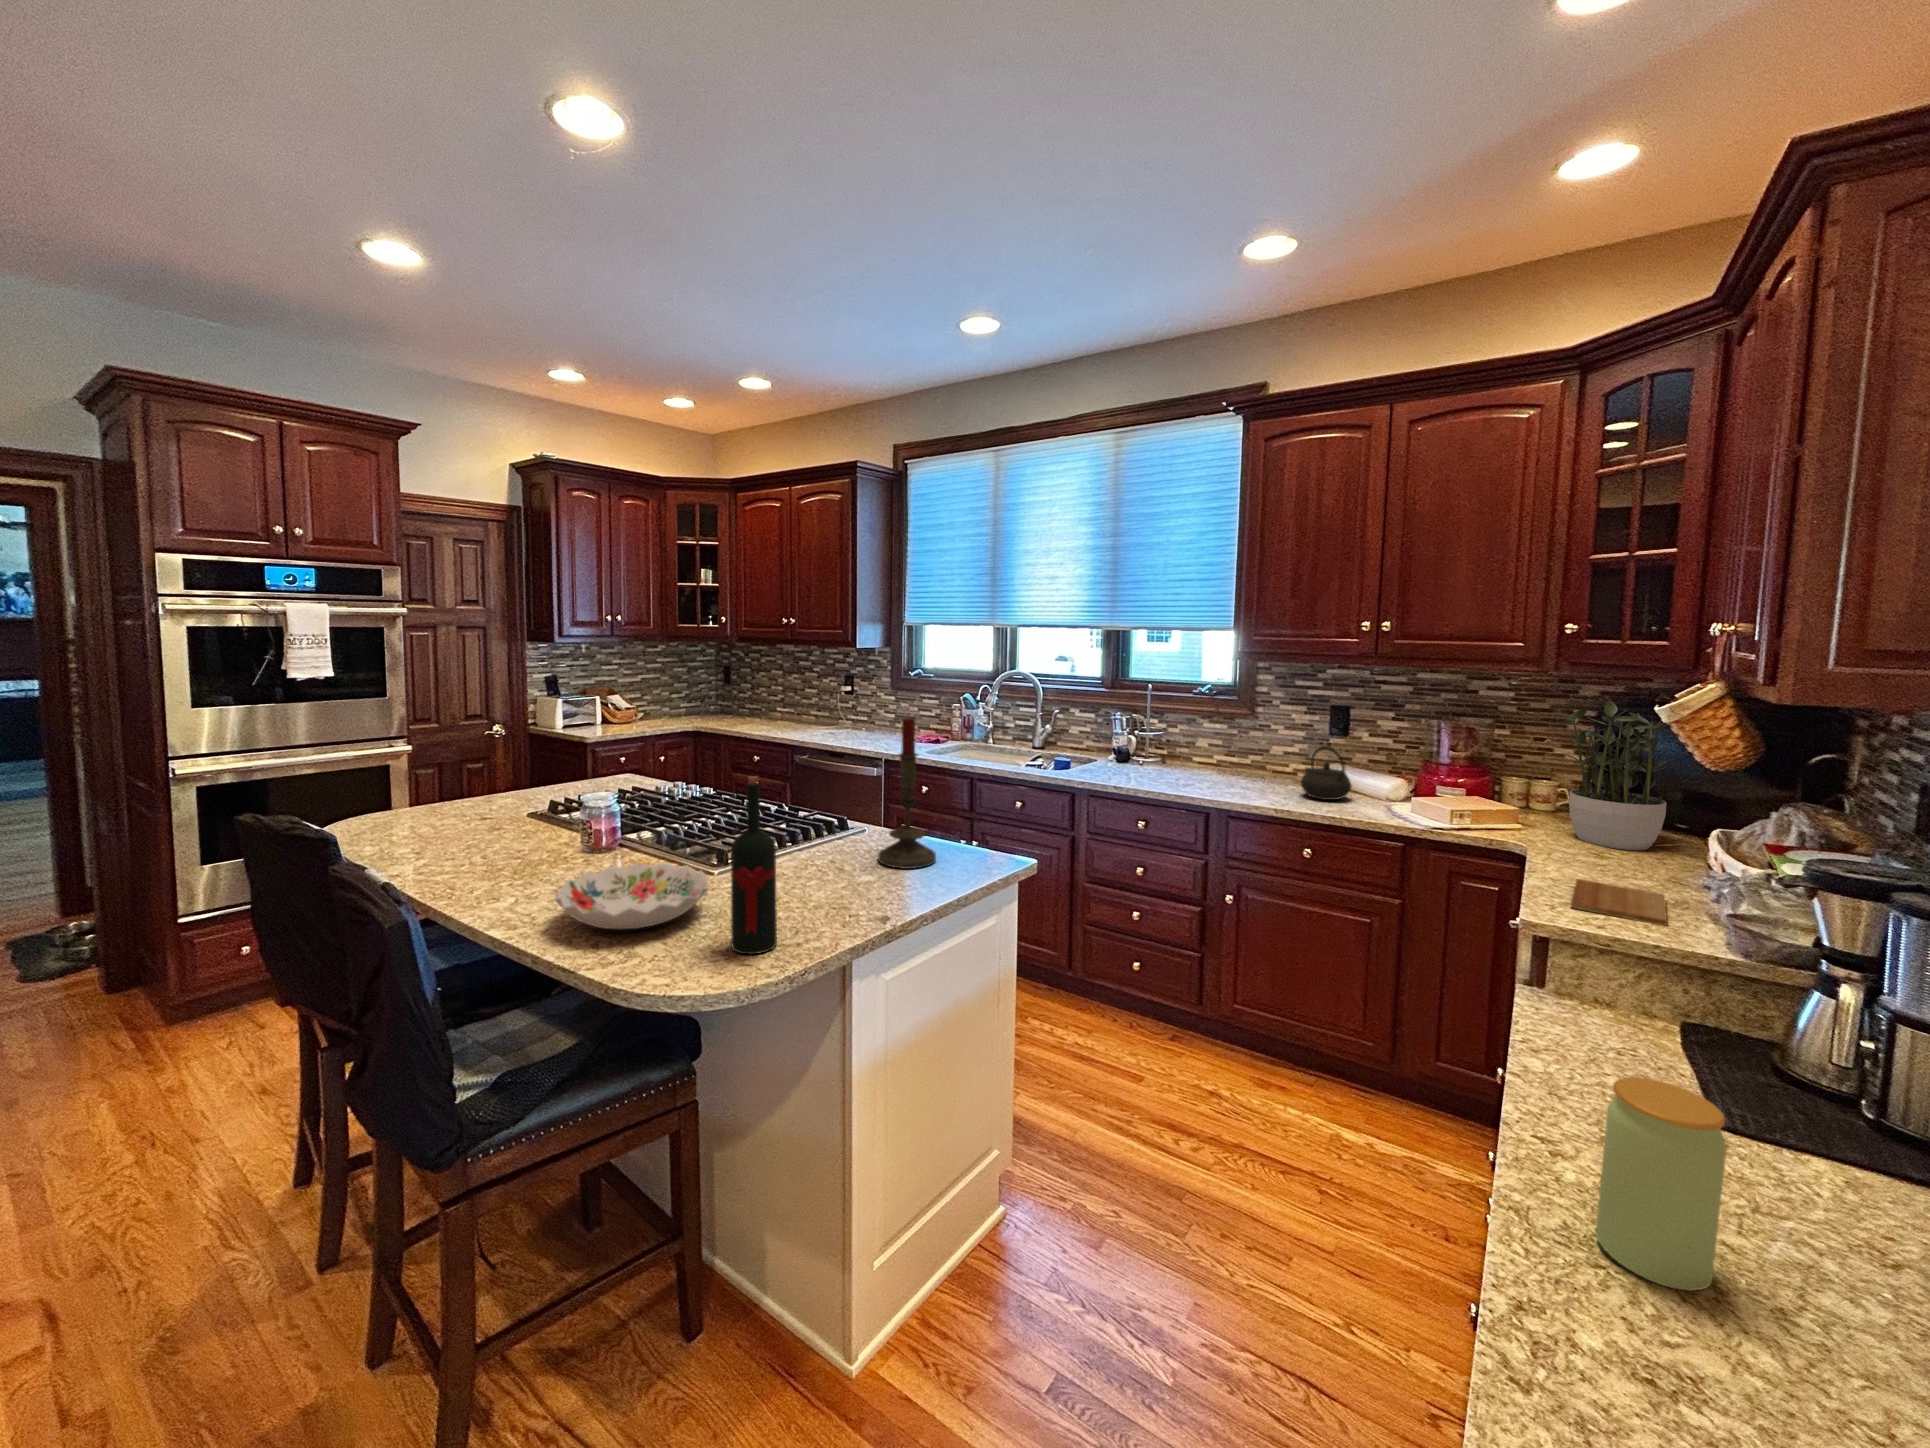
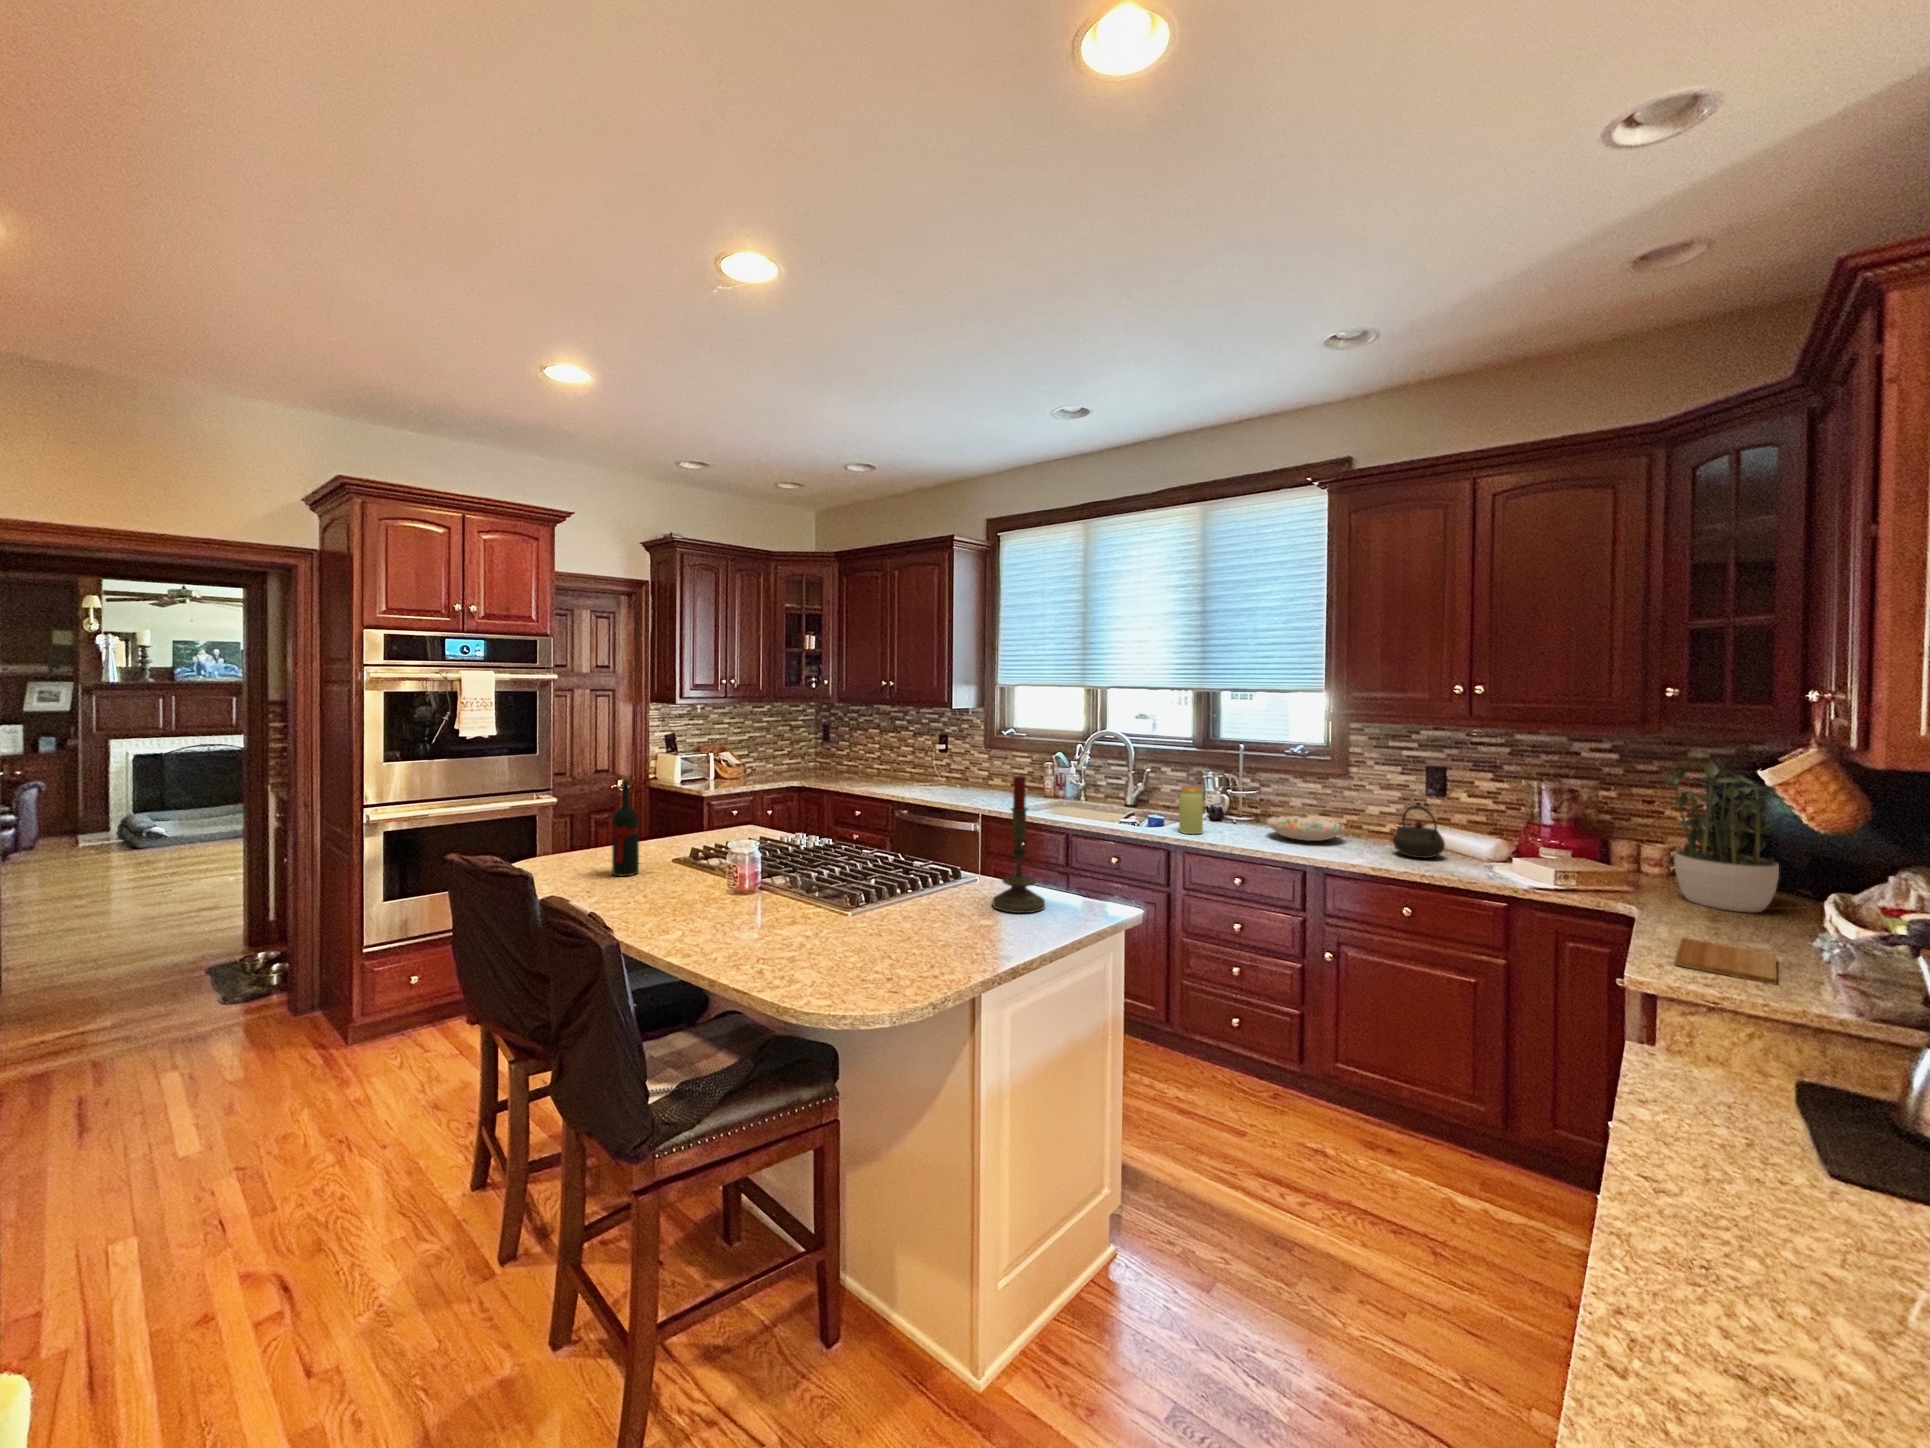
wine bottle: present [731,776,777,954] -> present [612,777,639,876]
decorative bowl: present [555,862,709,929] -> present [1267,816,1345,841]
jar: present [1596,1077,1727,1291] -> present [1179,787,1203,834]

